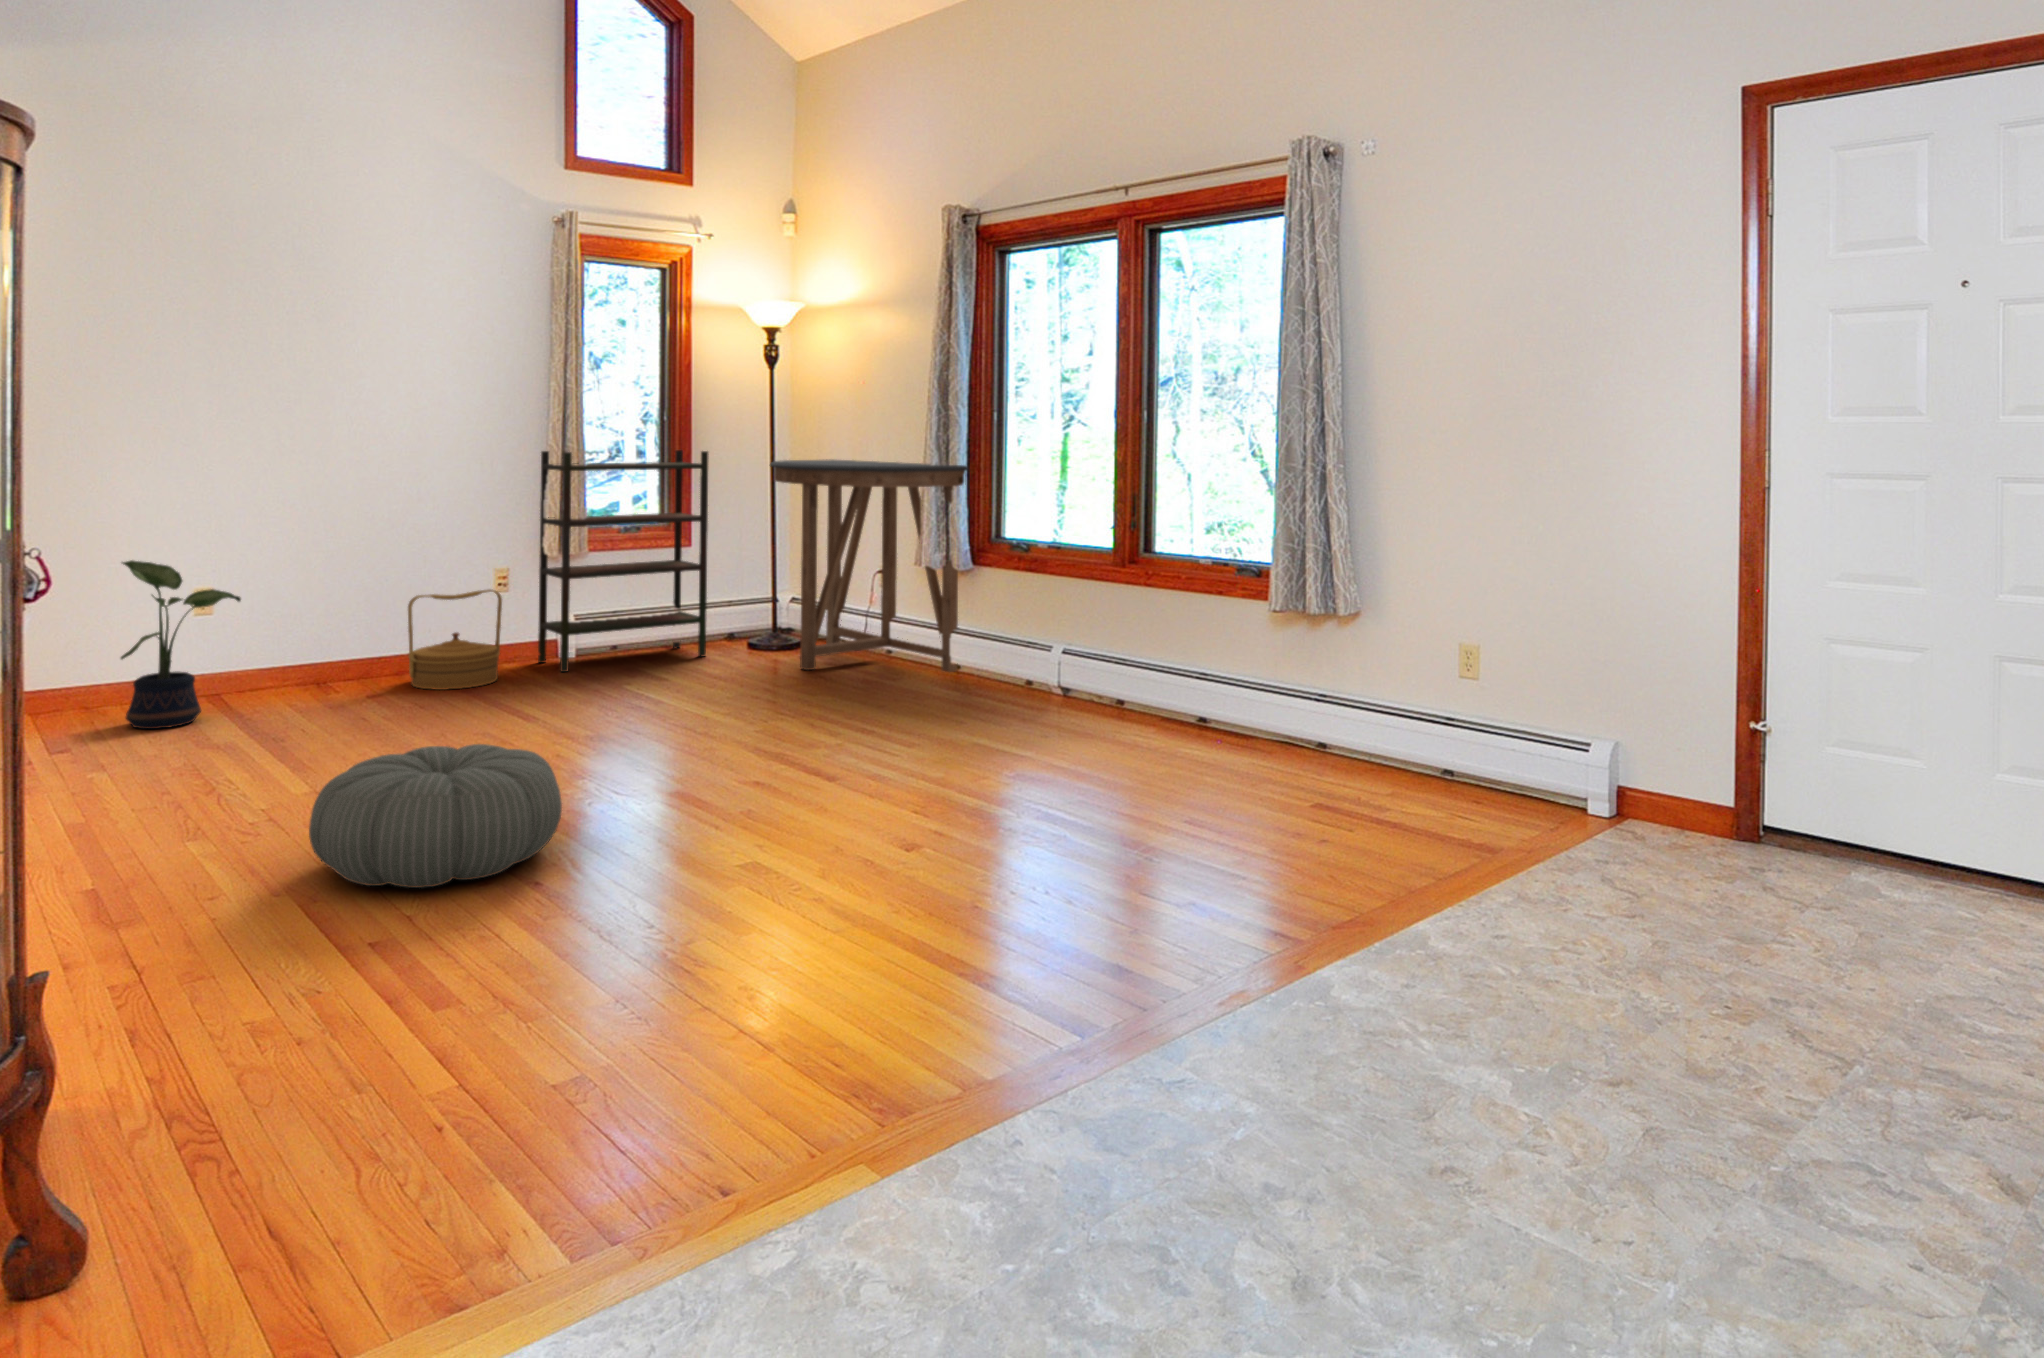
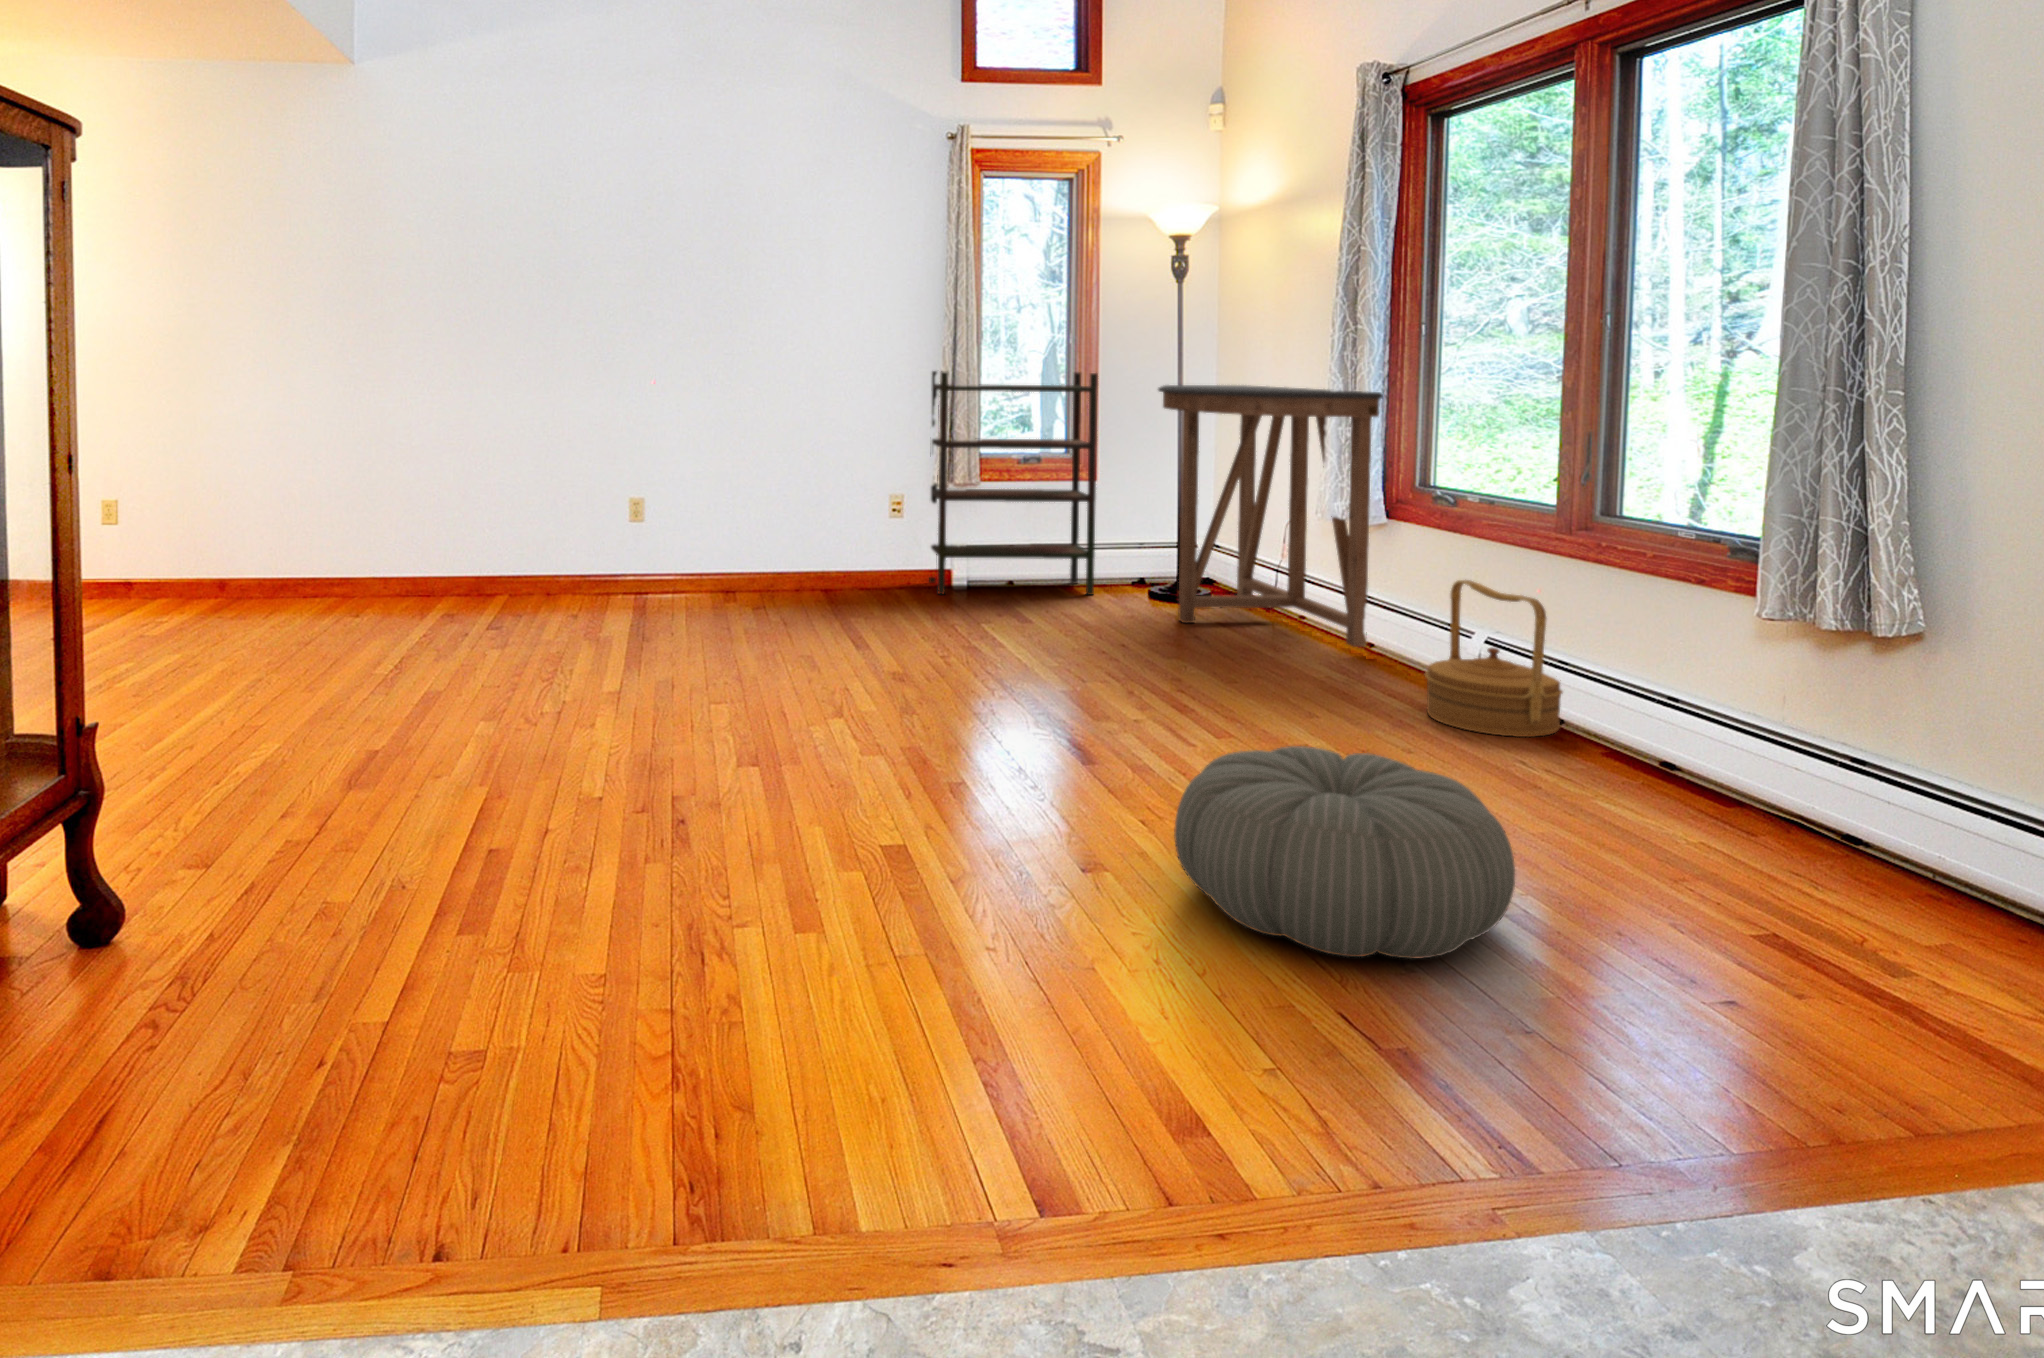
potted plant: present [121,560,241,729] -> none [552,457,651,602]
woven basket: present [408,589,502,690] -> present [1425,580,1562,737]
pouf: present [309,744,562,888] -> present [1174,746,1515,959]

